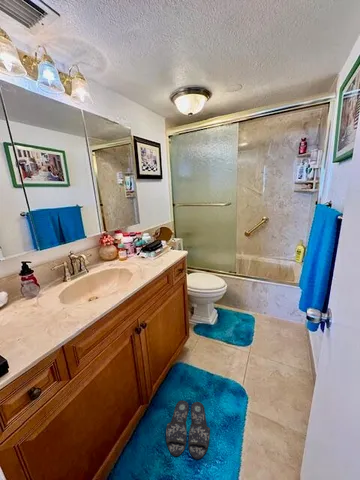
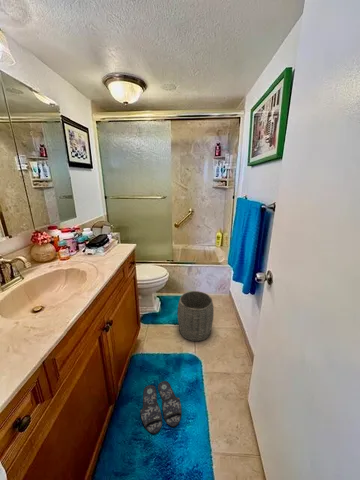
woven basket: none [229,310,273,371] -> present [178,291,214,341]

